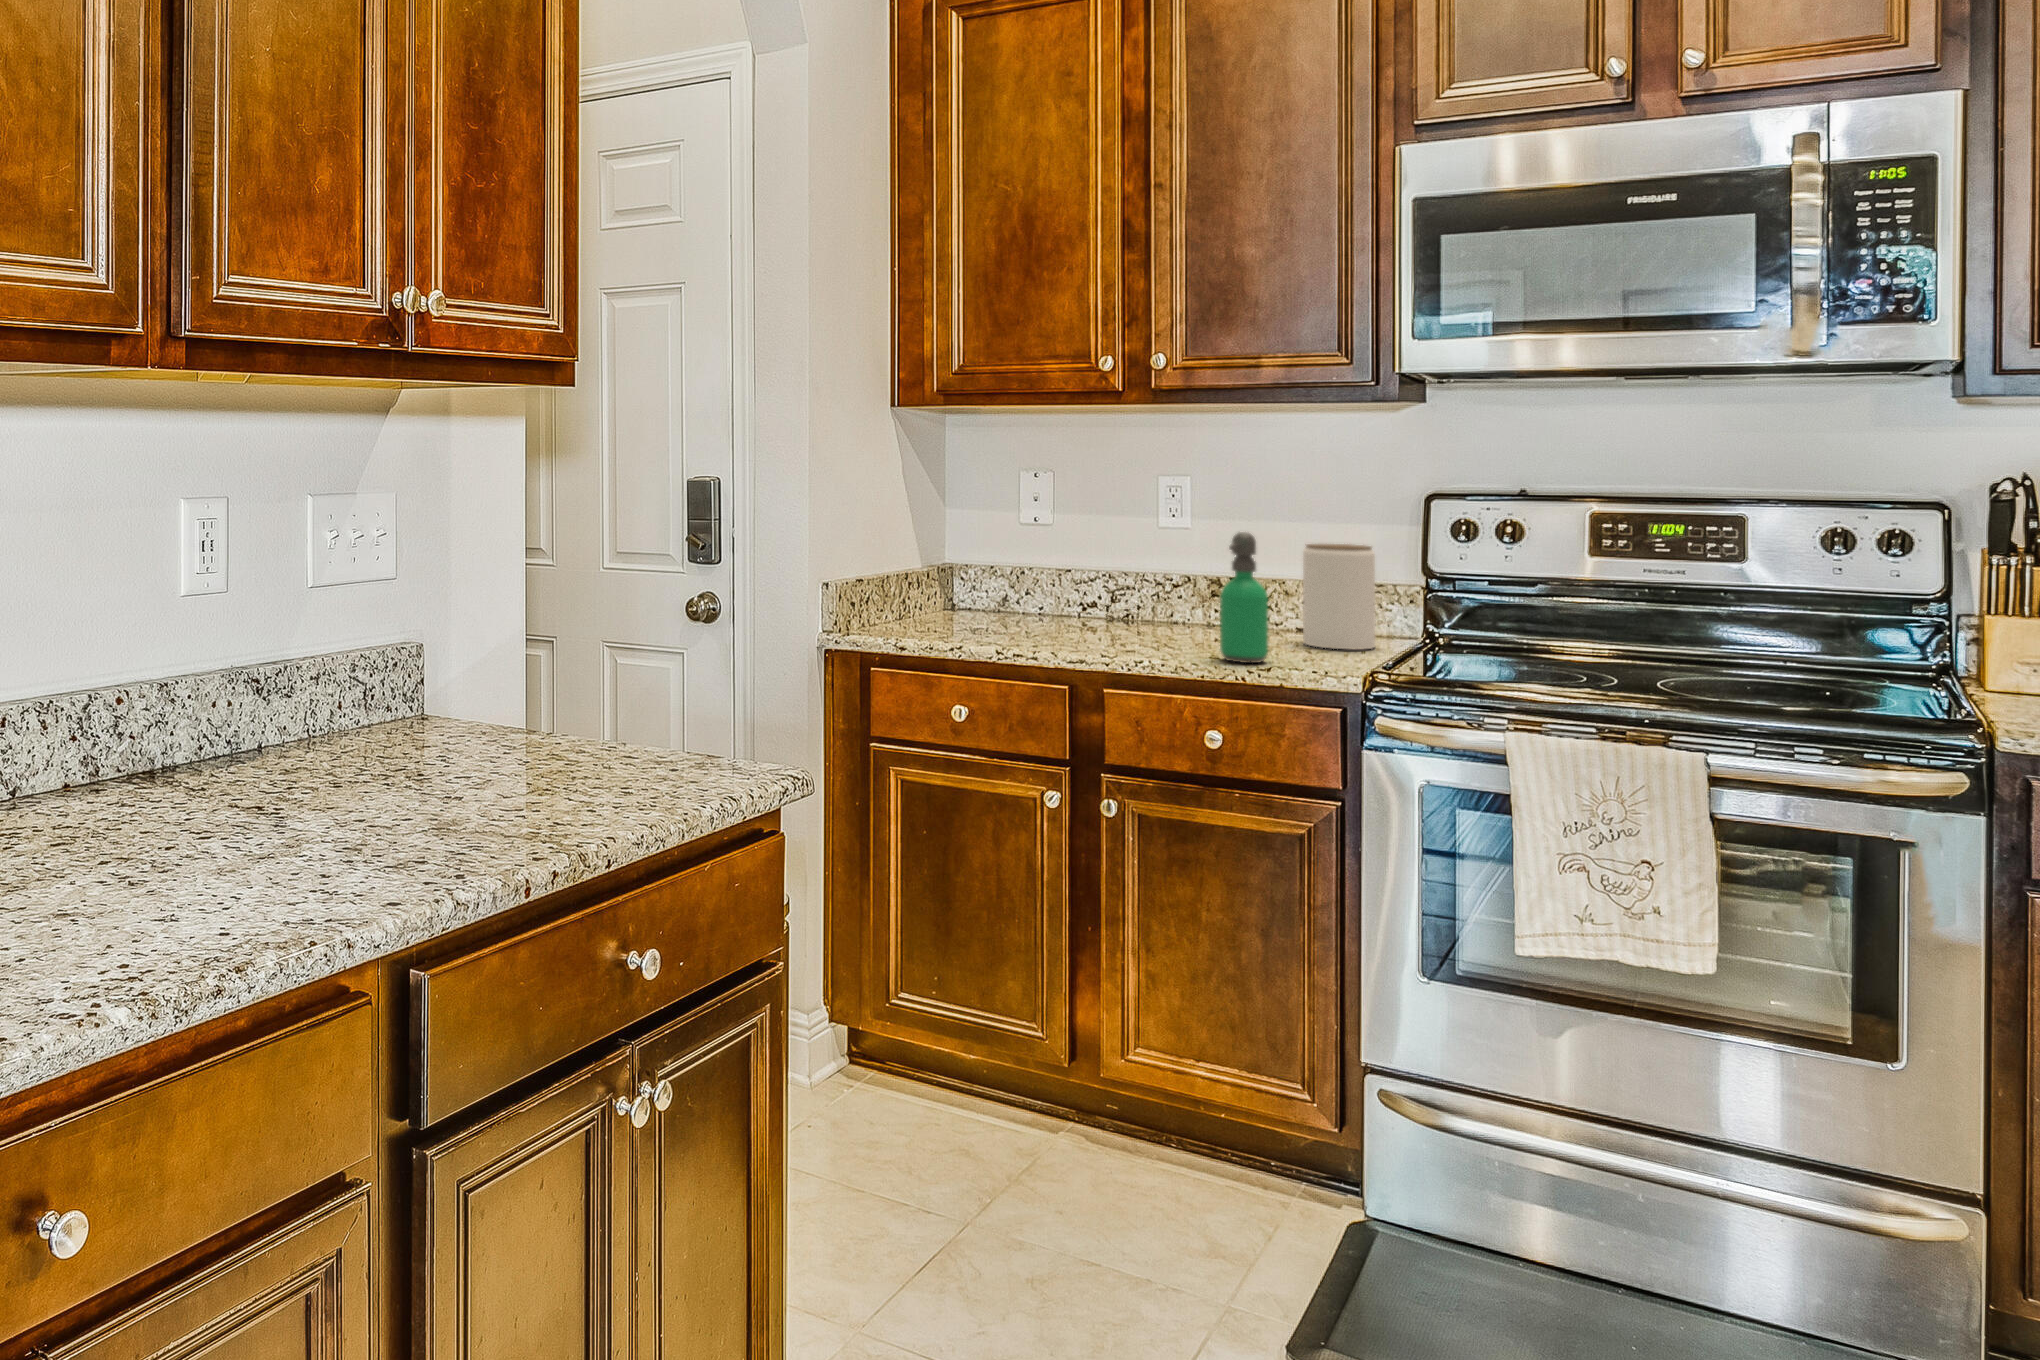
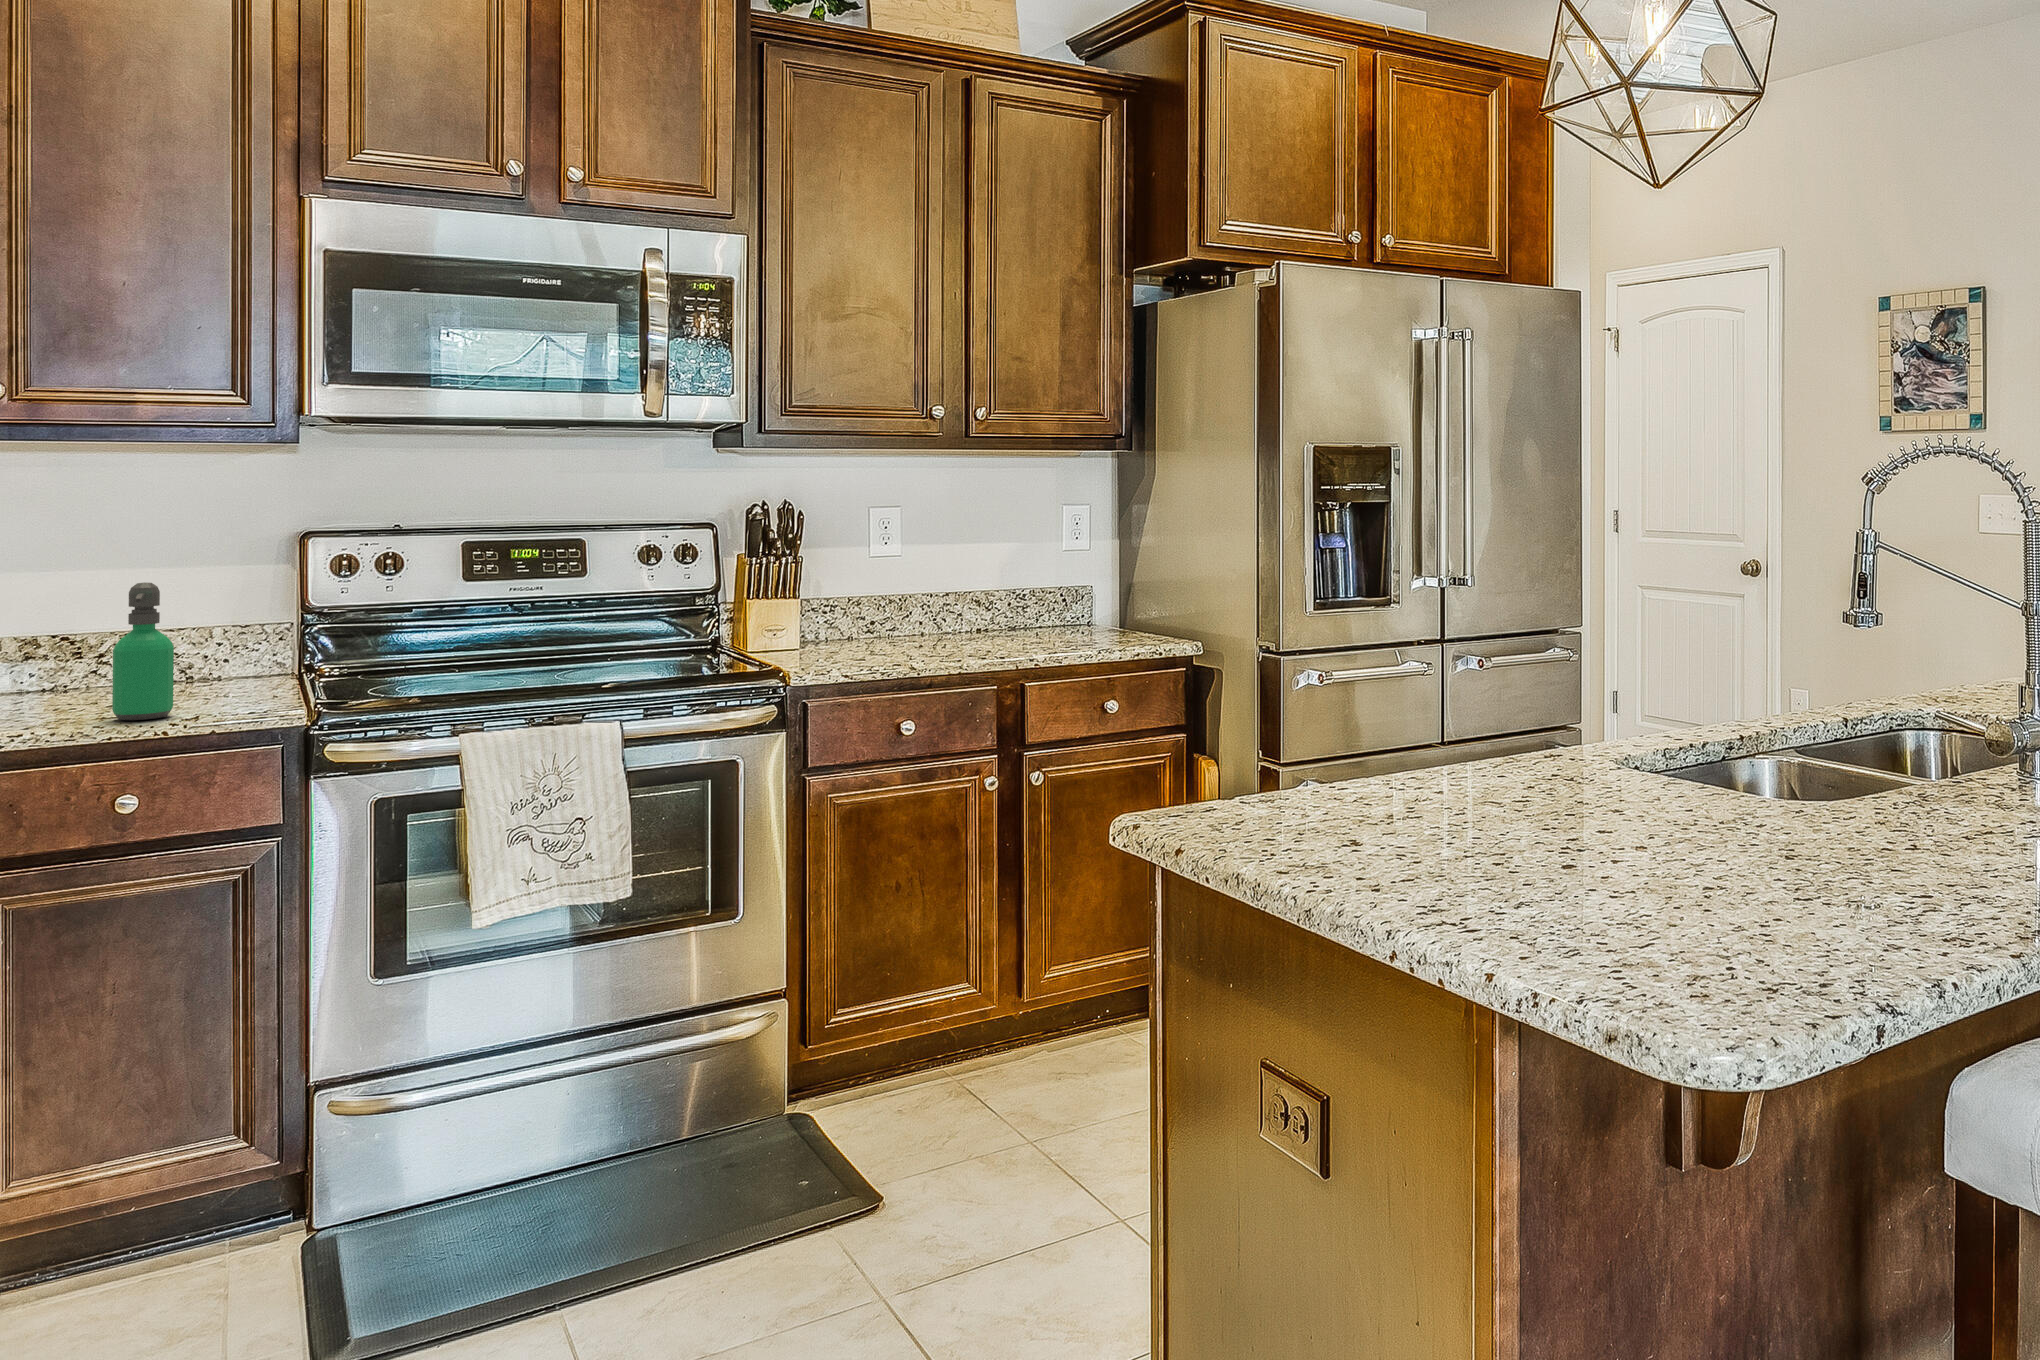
jar: present [1303,544,1375,650] -> none [176,587,261,694]

